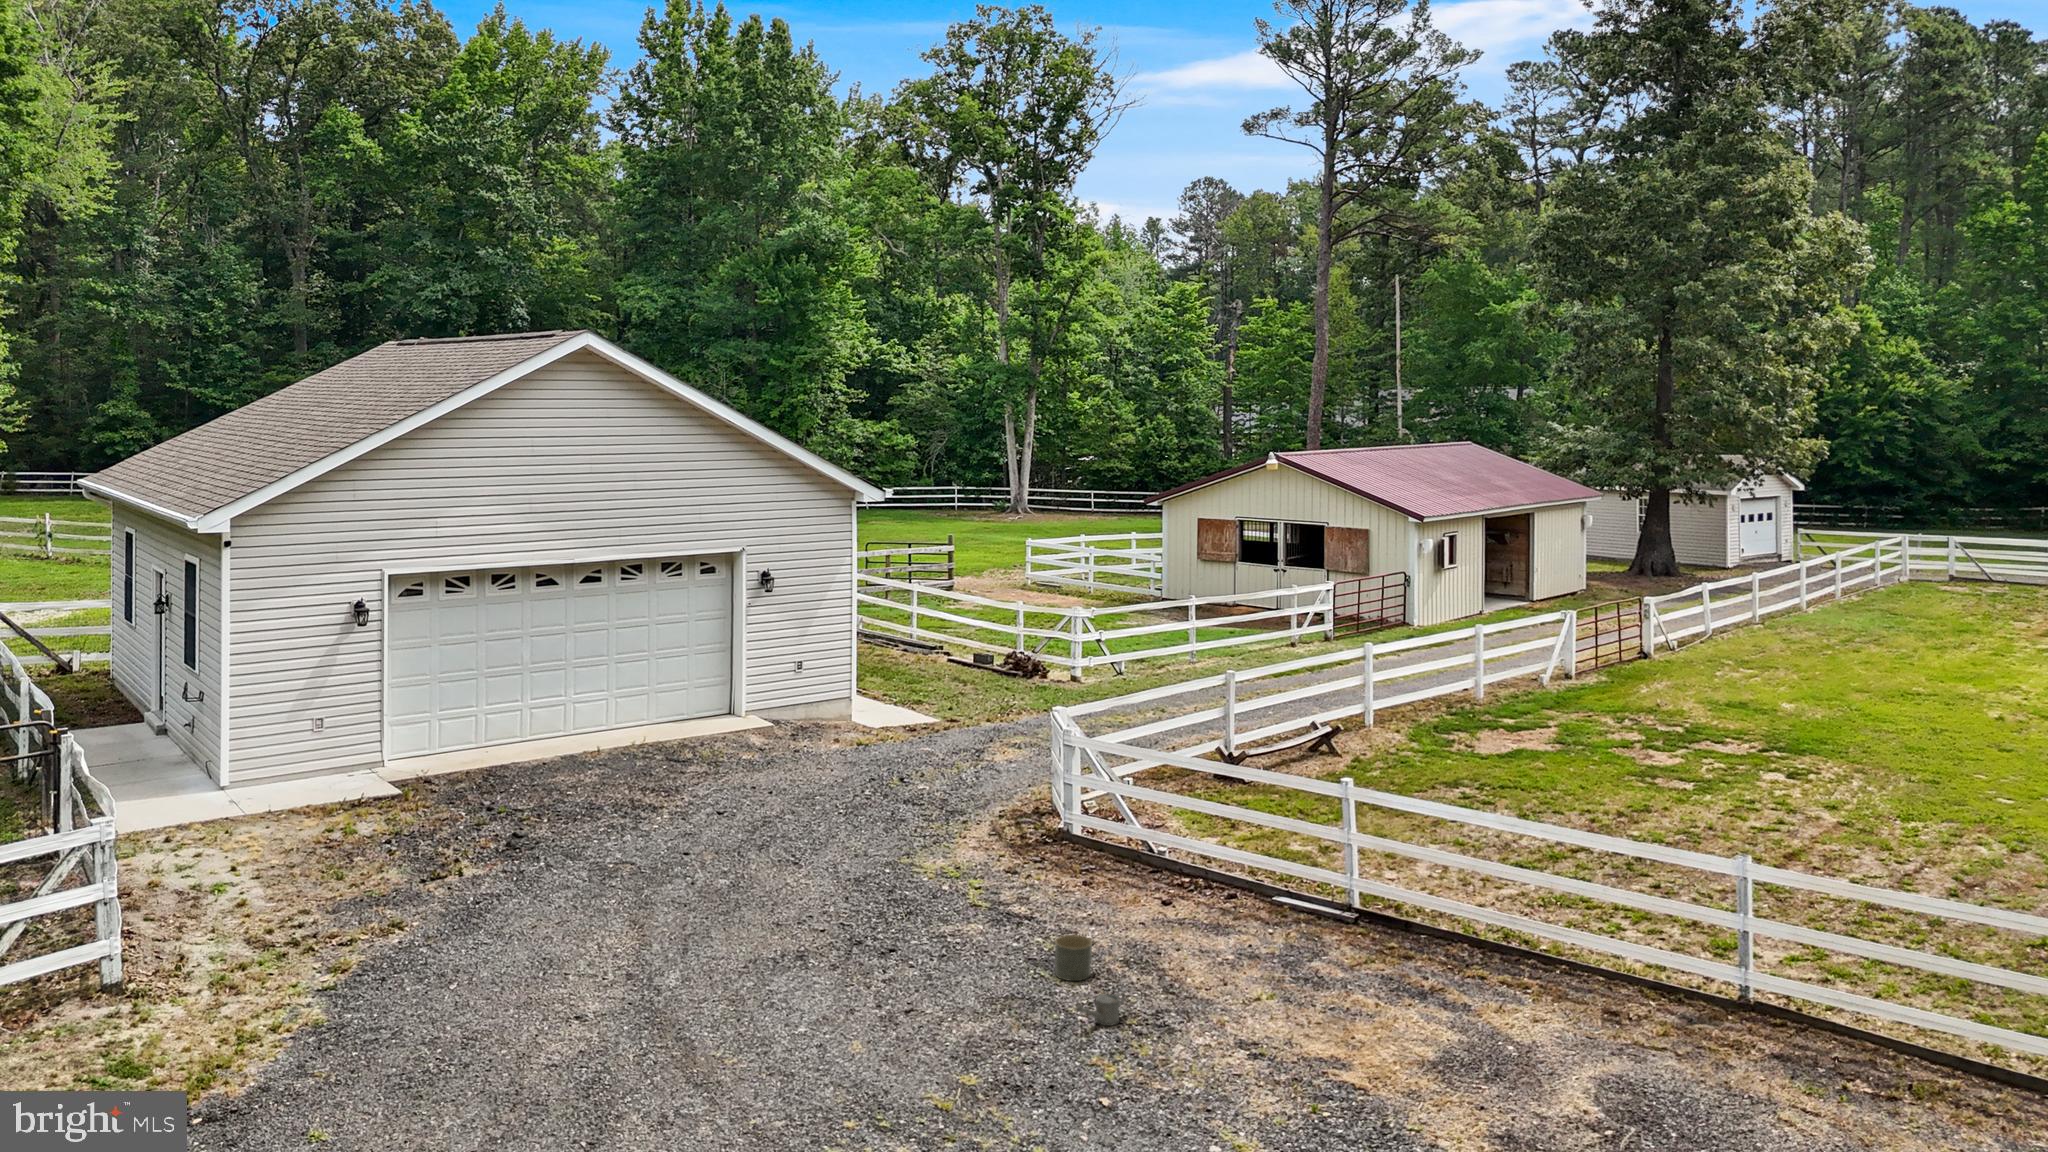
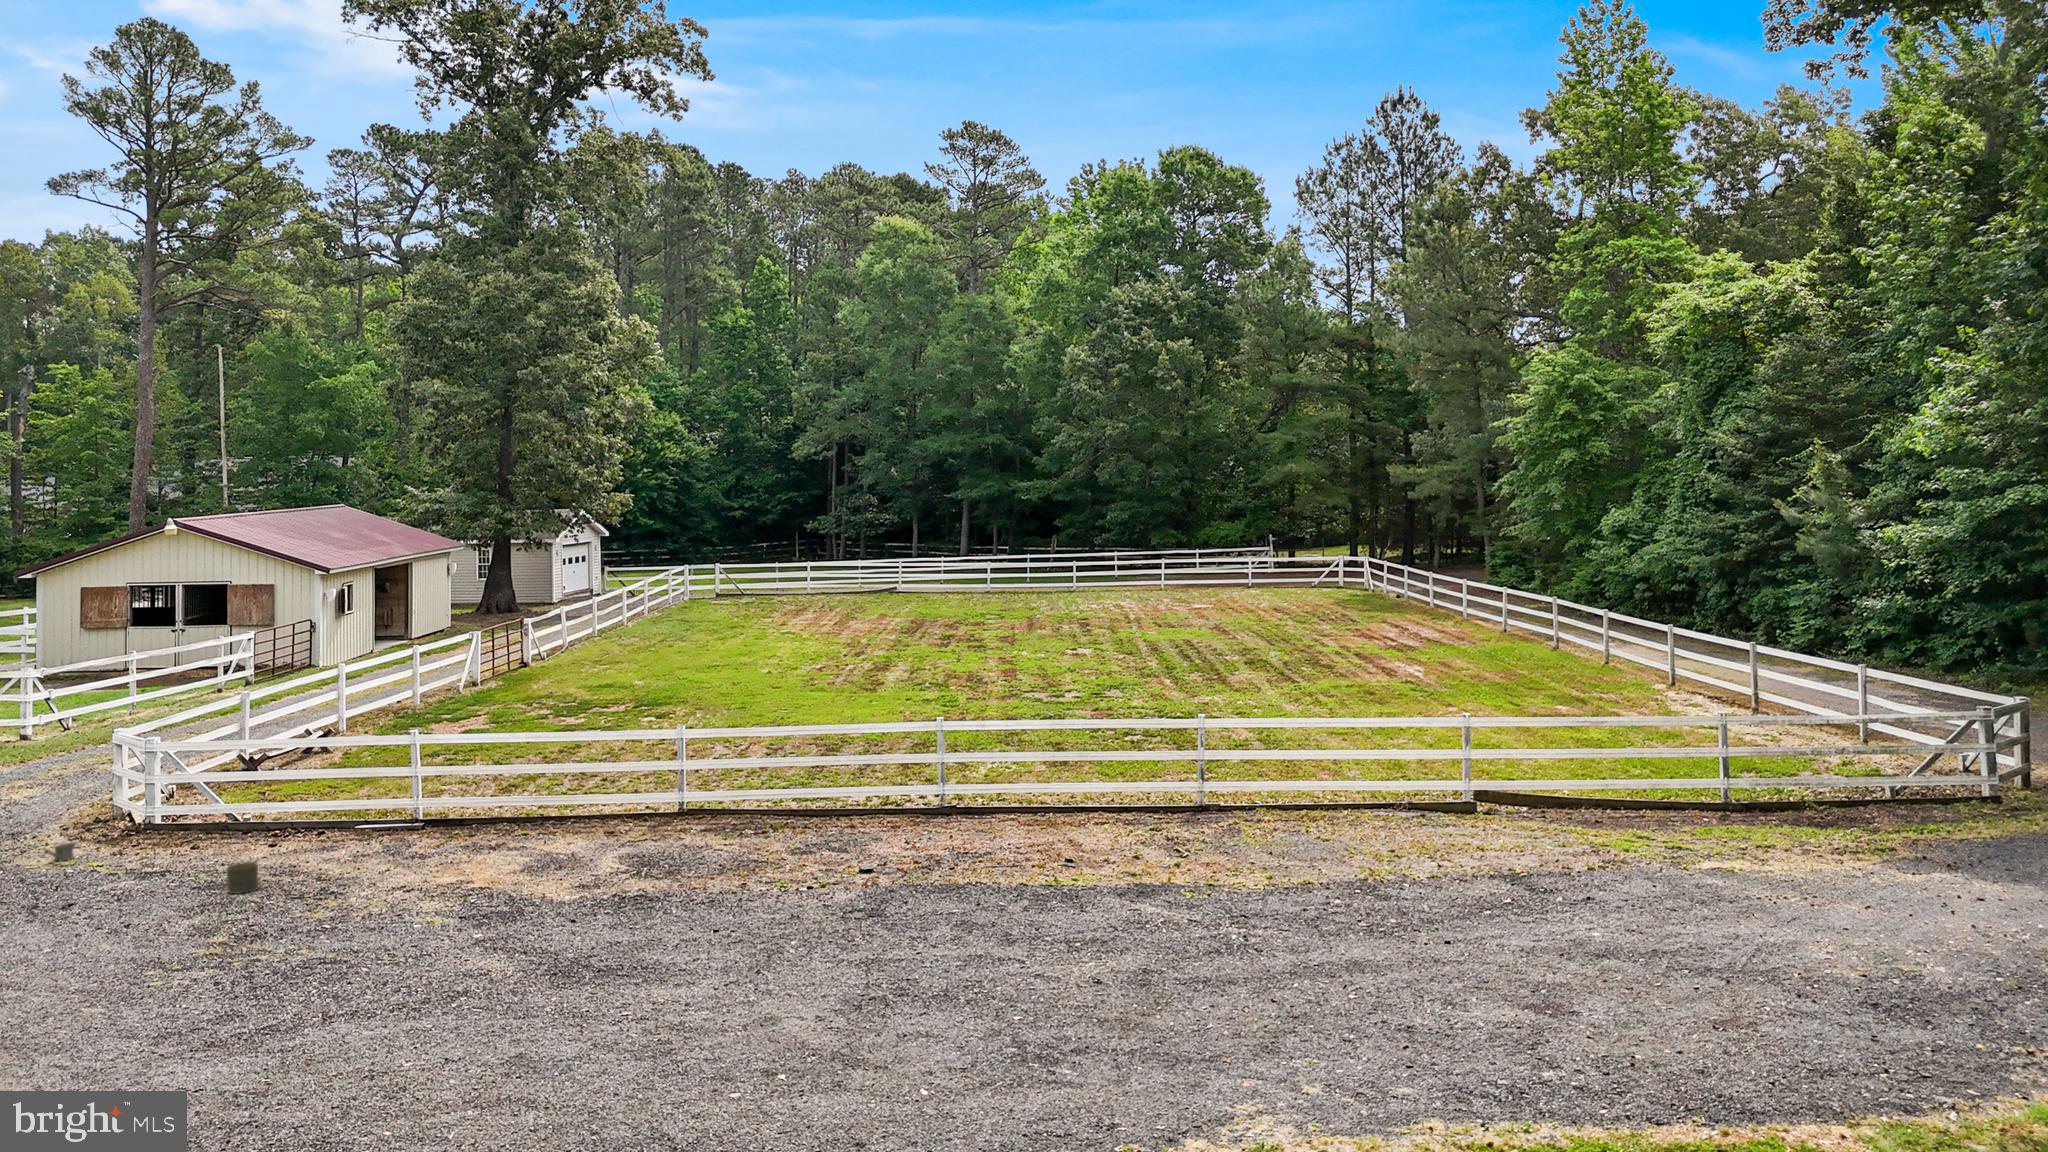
watering can: present [1077,992,1125,1026] -> present [44,842,75,861]

